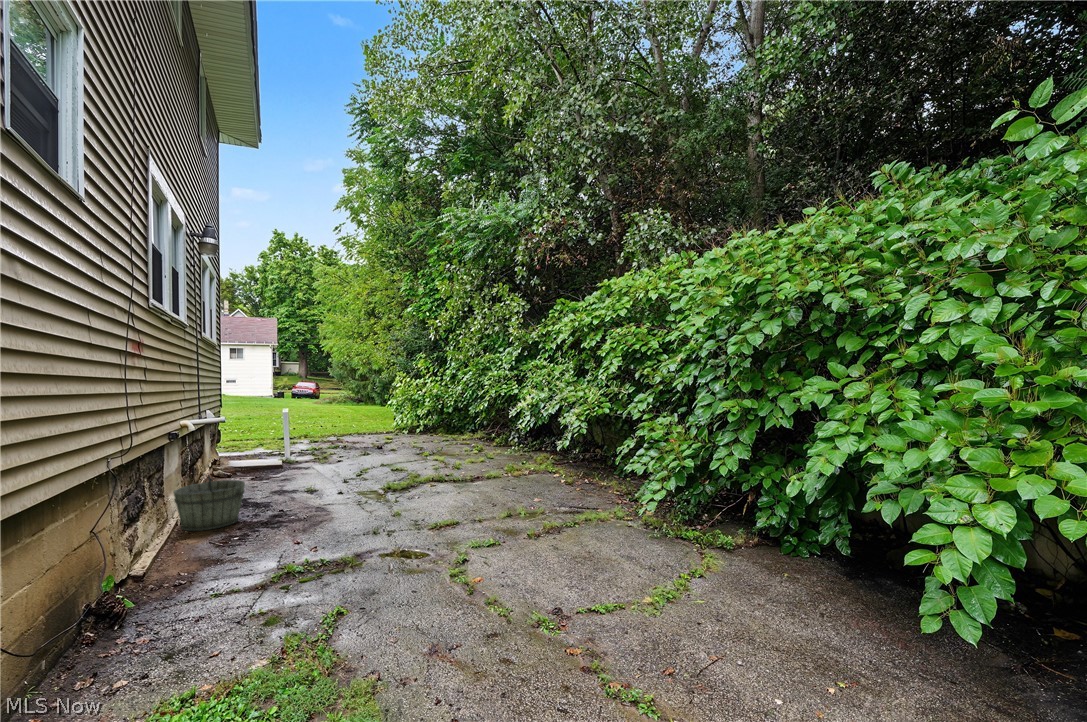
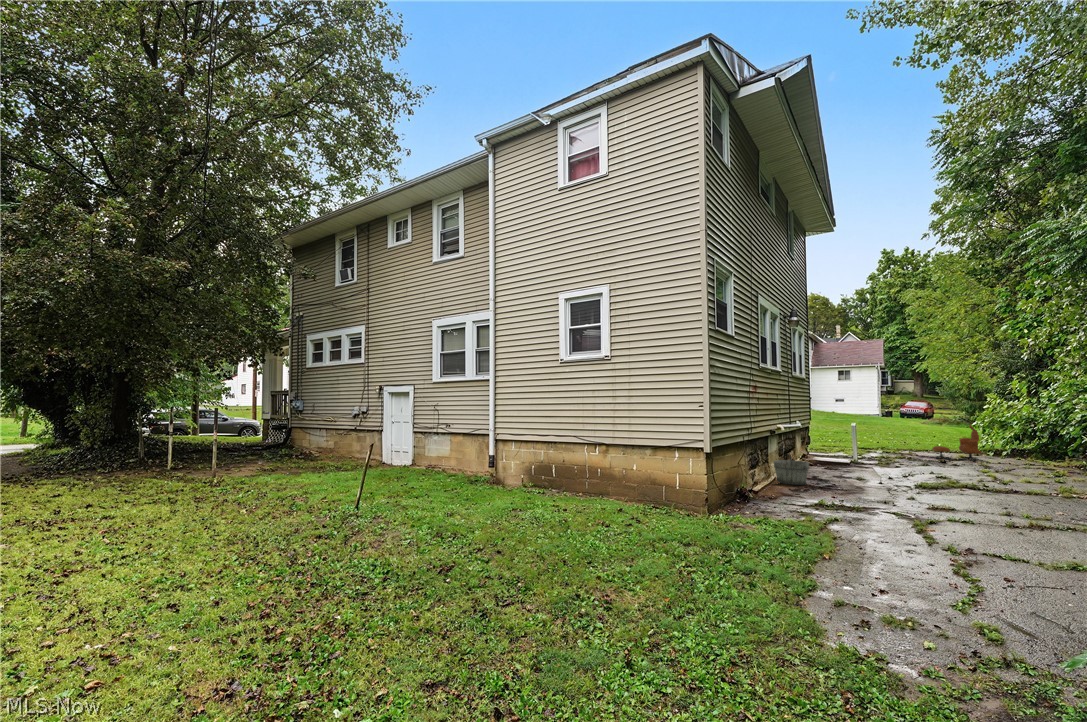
lounge chair: none [355,397,402,439] -> present [931,424,983,461]

